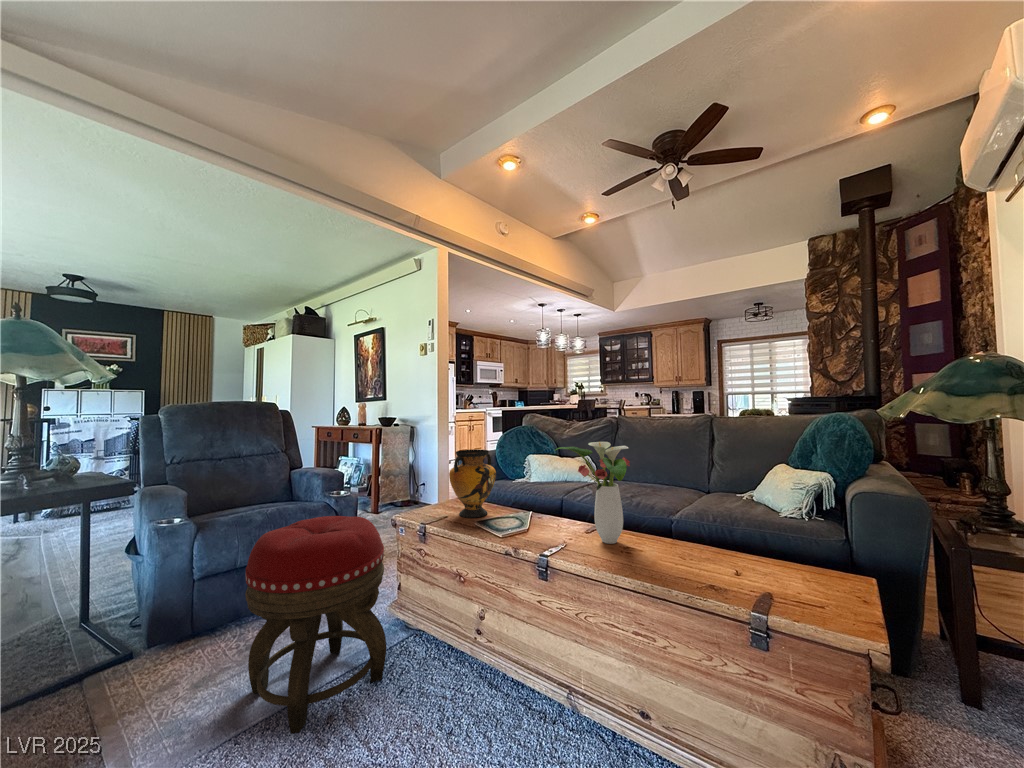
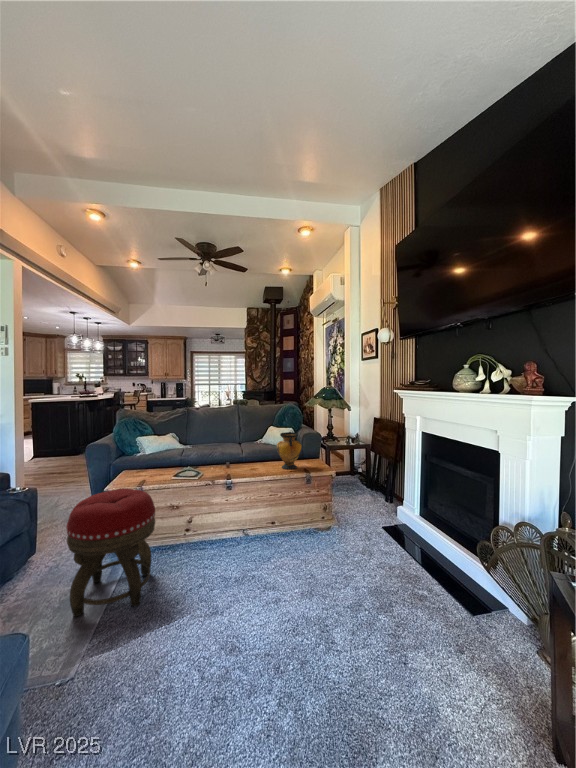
flower arrangement: present [556,442,630,544] -> none [224,425,262,469]
vase: present [449,449,496,518] -> present [277,432,302,469]

